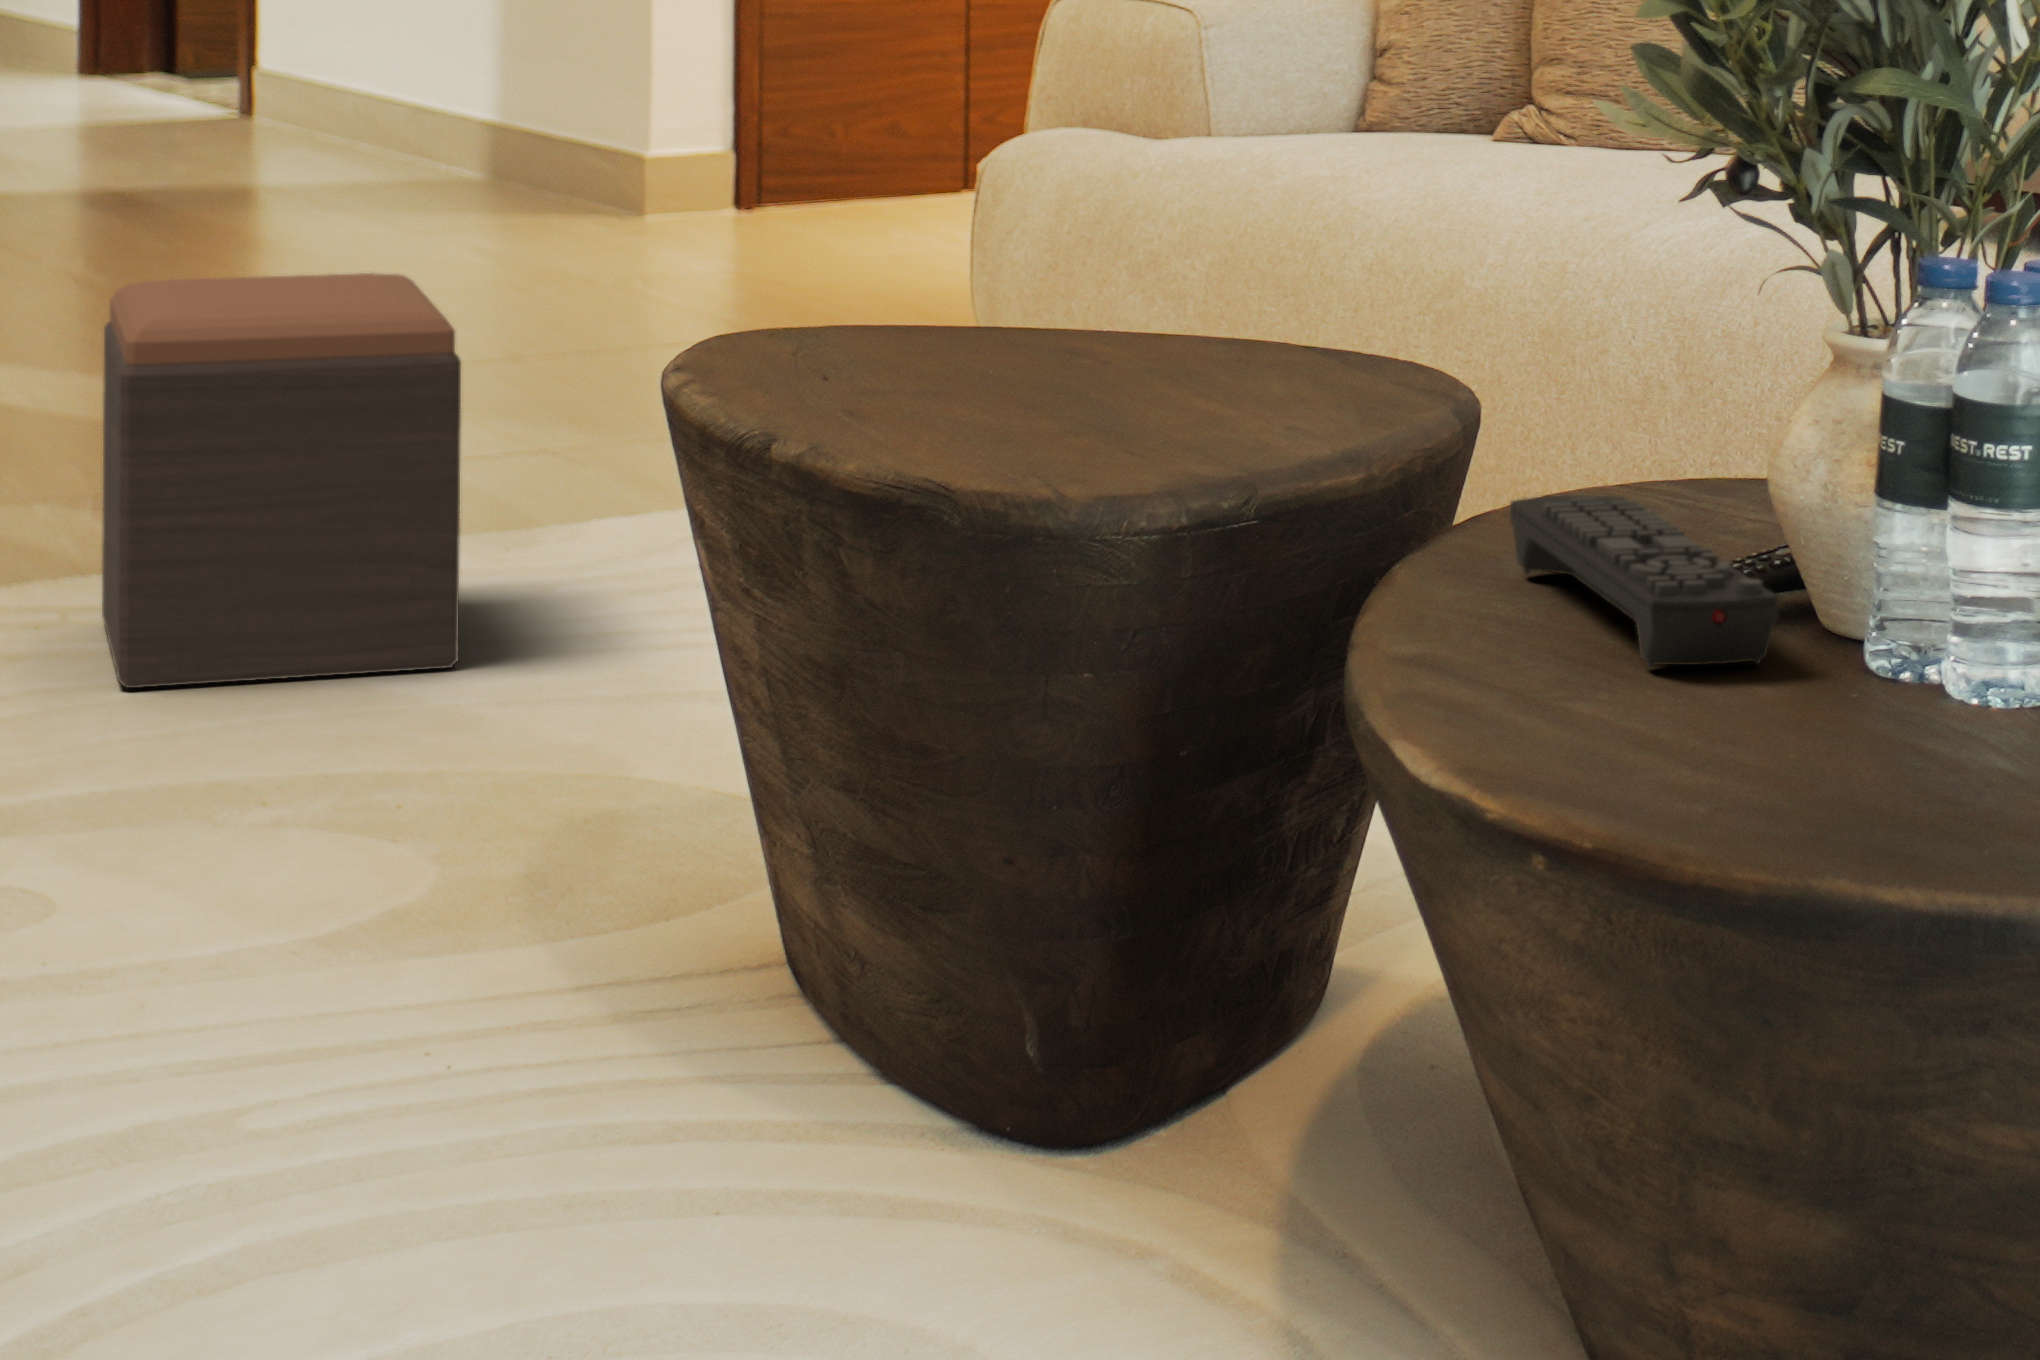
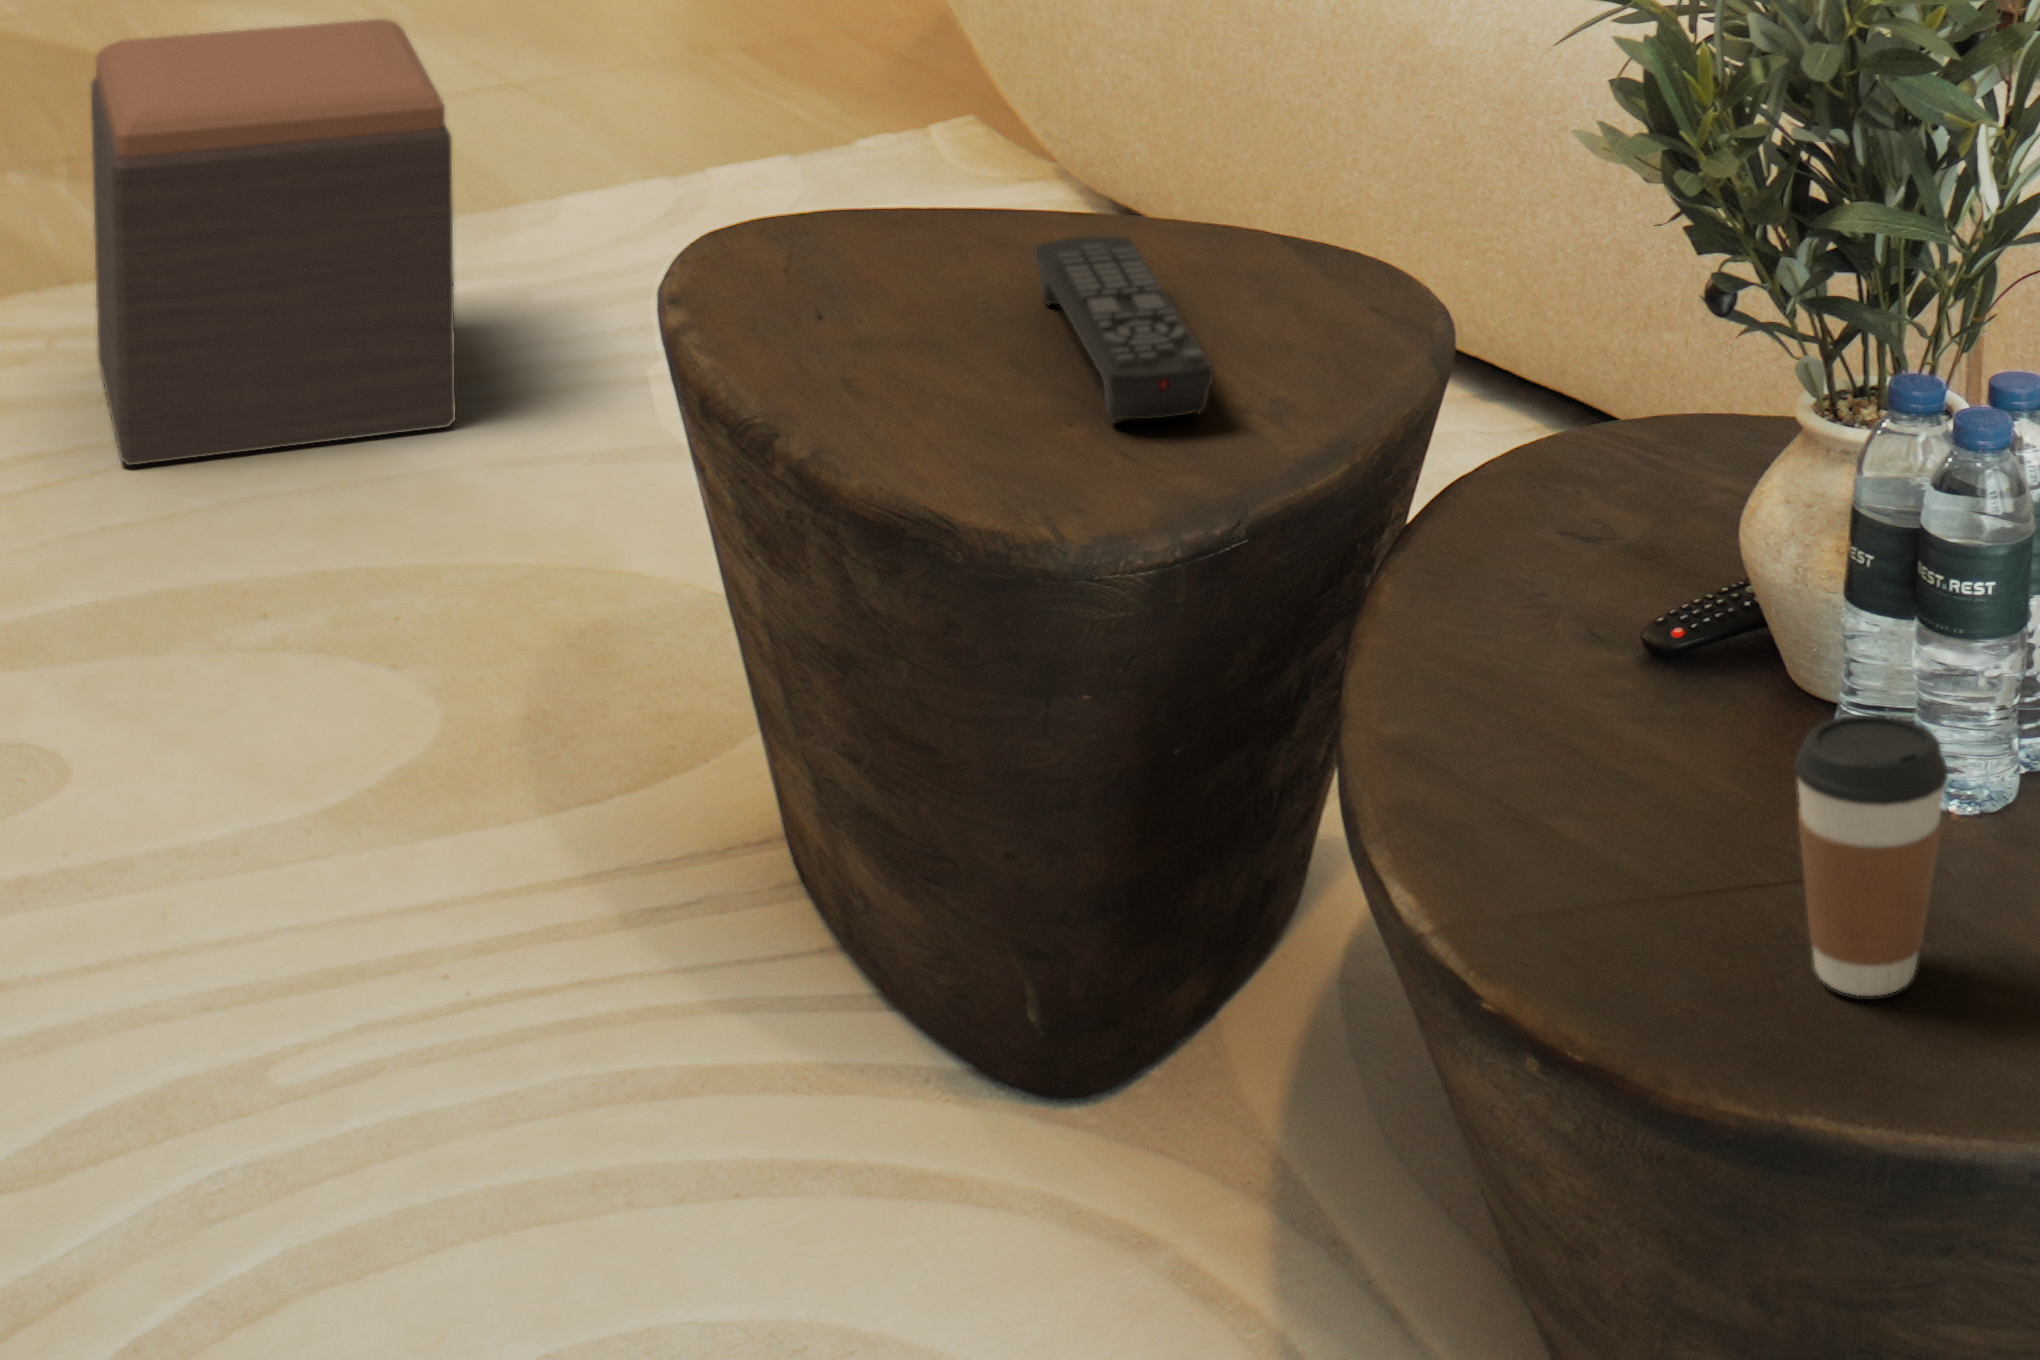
coffee cup: none [1781,482,1941,760] -> present [1794,715,1948,996]
remote control: present [1510,495,1778,669] -> present [1036,237,1213,421]

